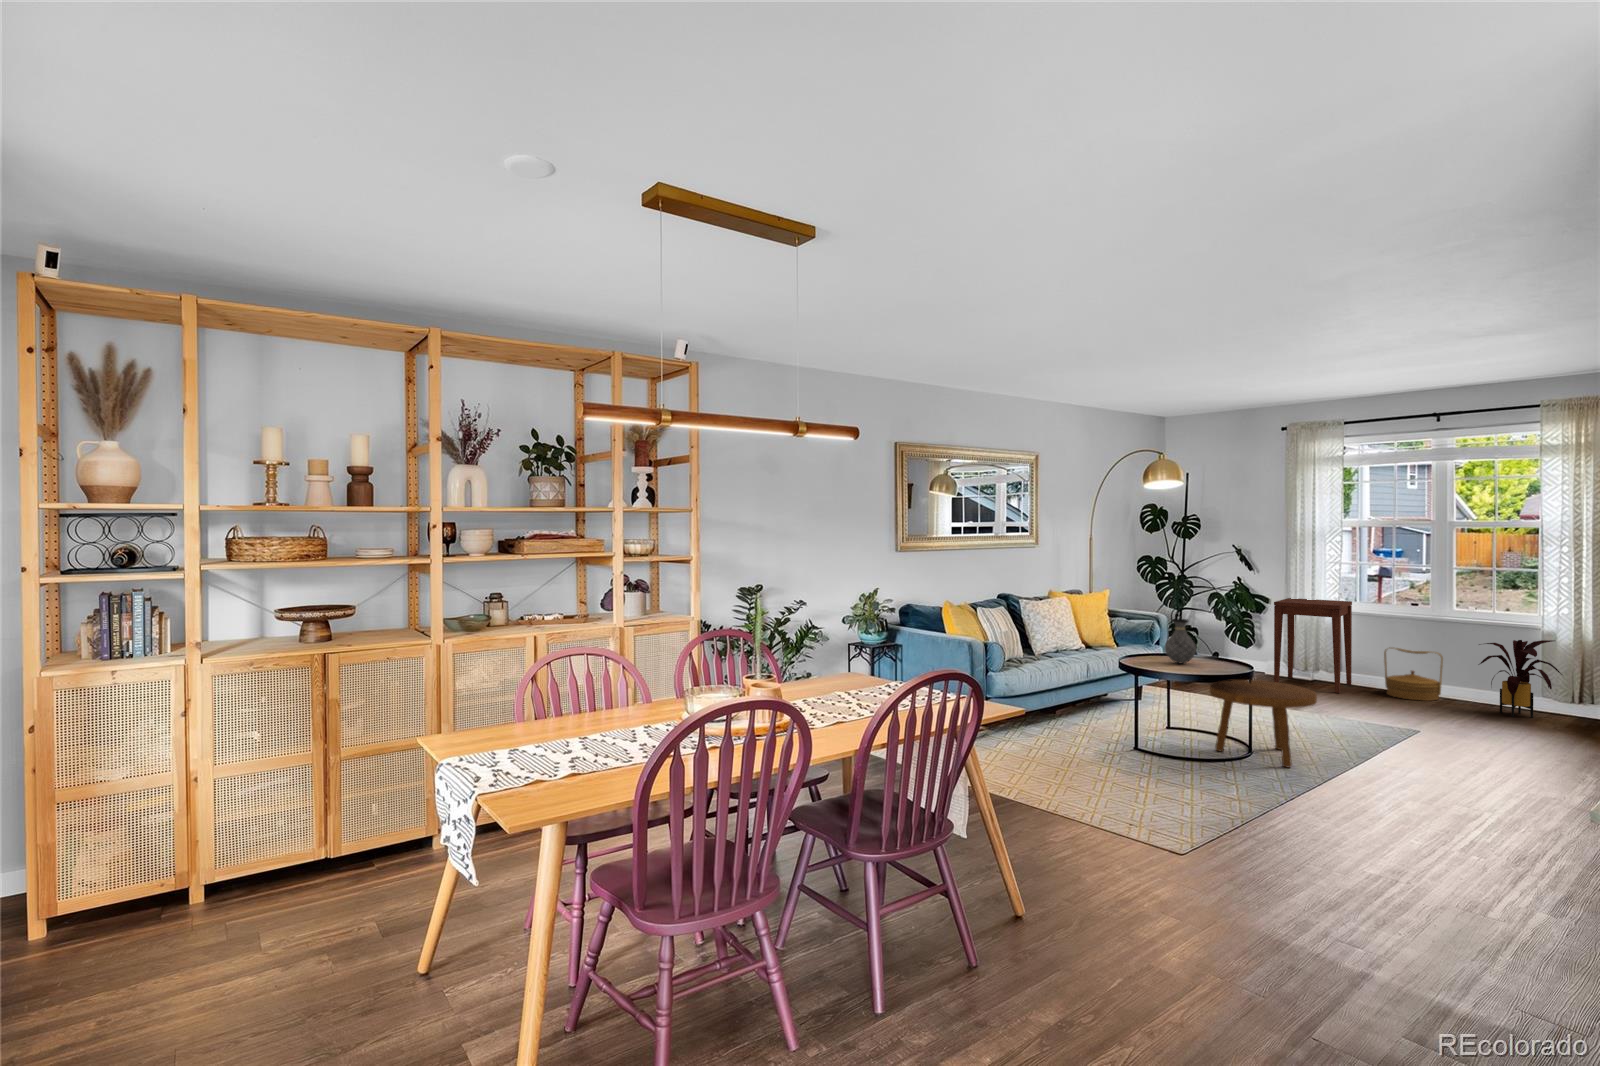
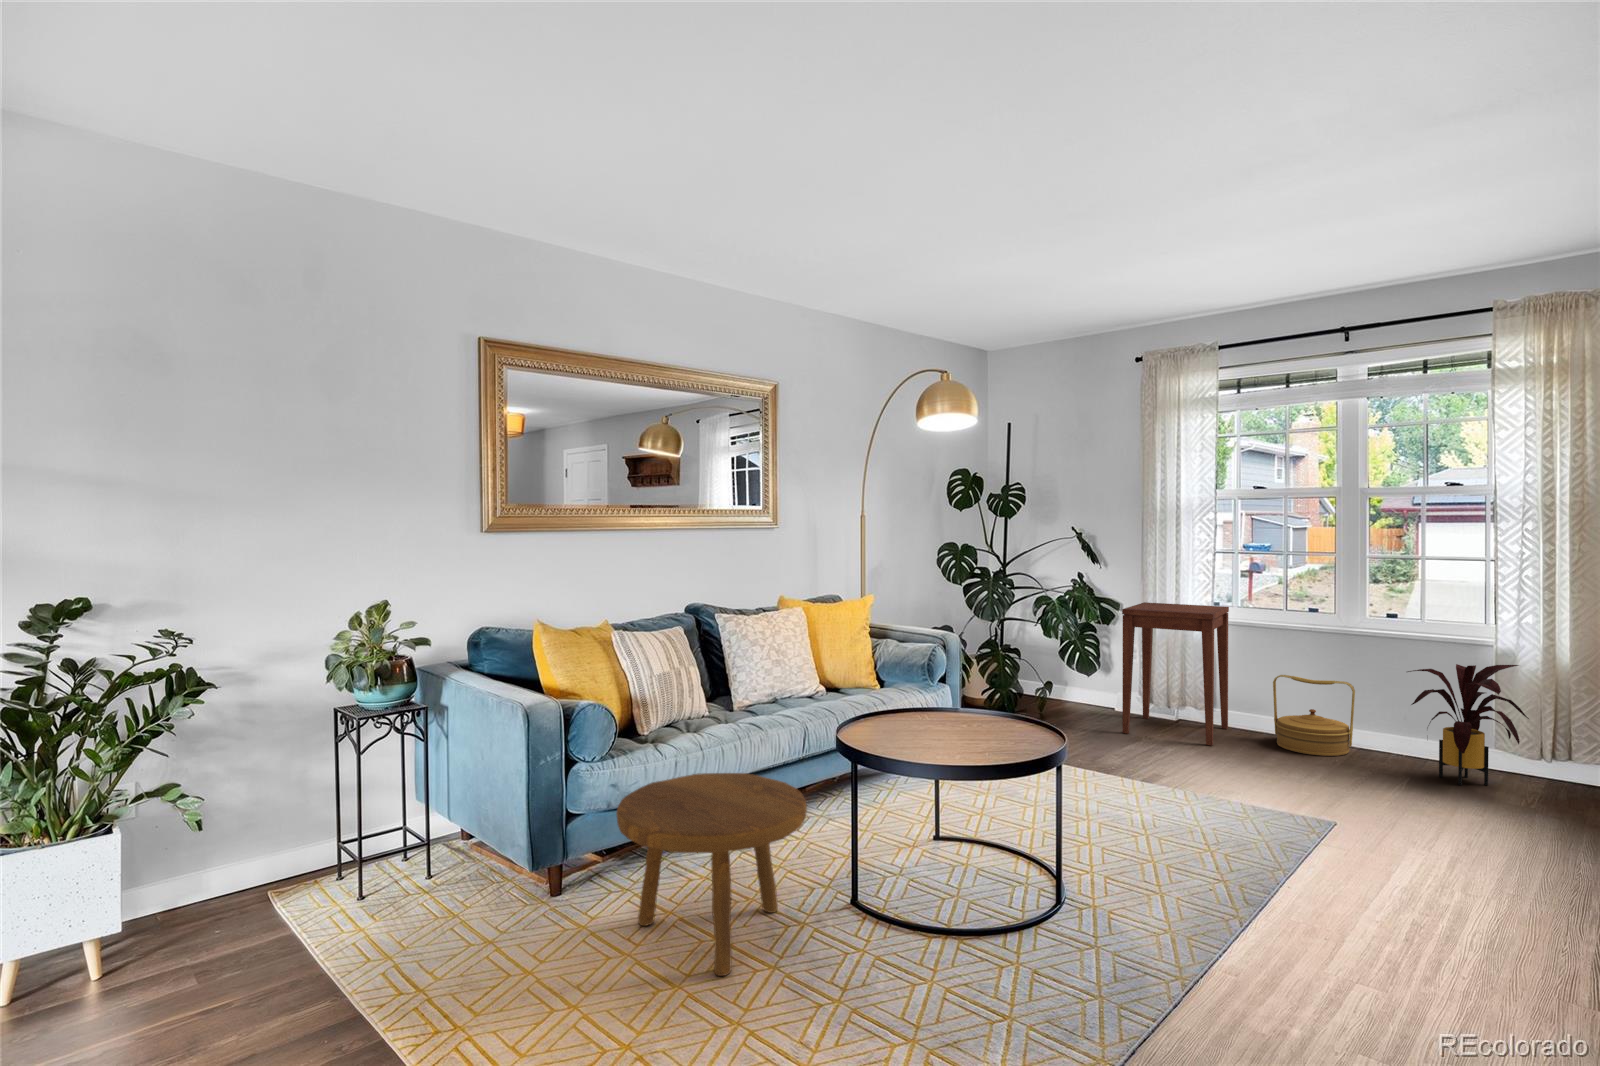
vase: present [1164,619,1196,663] -> none [921,648,975,730]
footstool: present [1210,680,1317,767] -> present [616,773,807,976]

